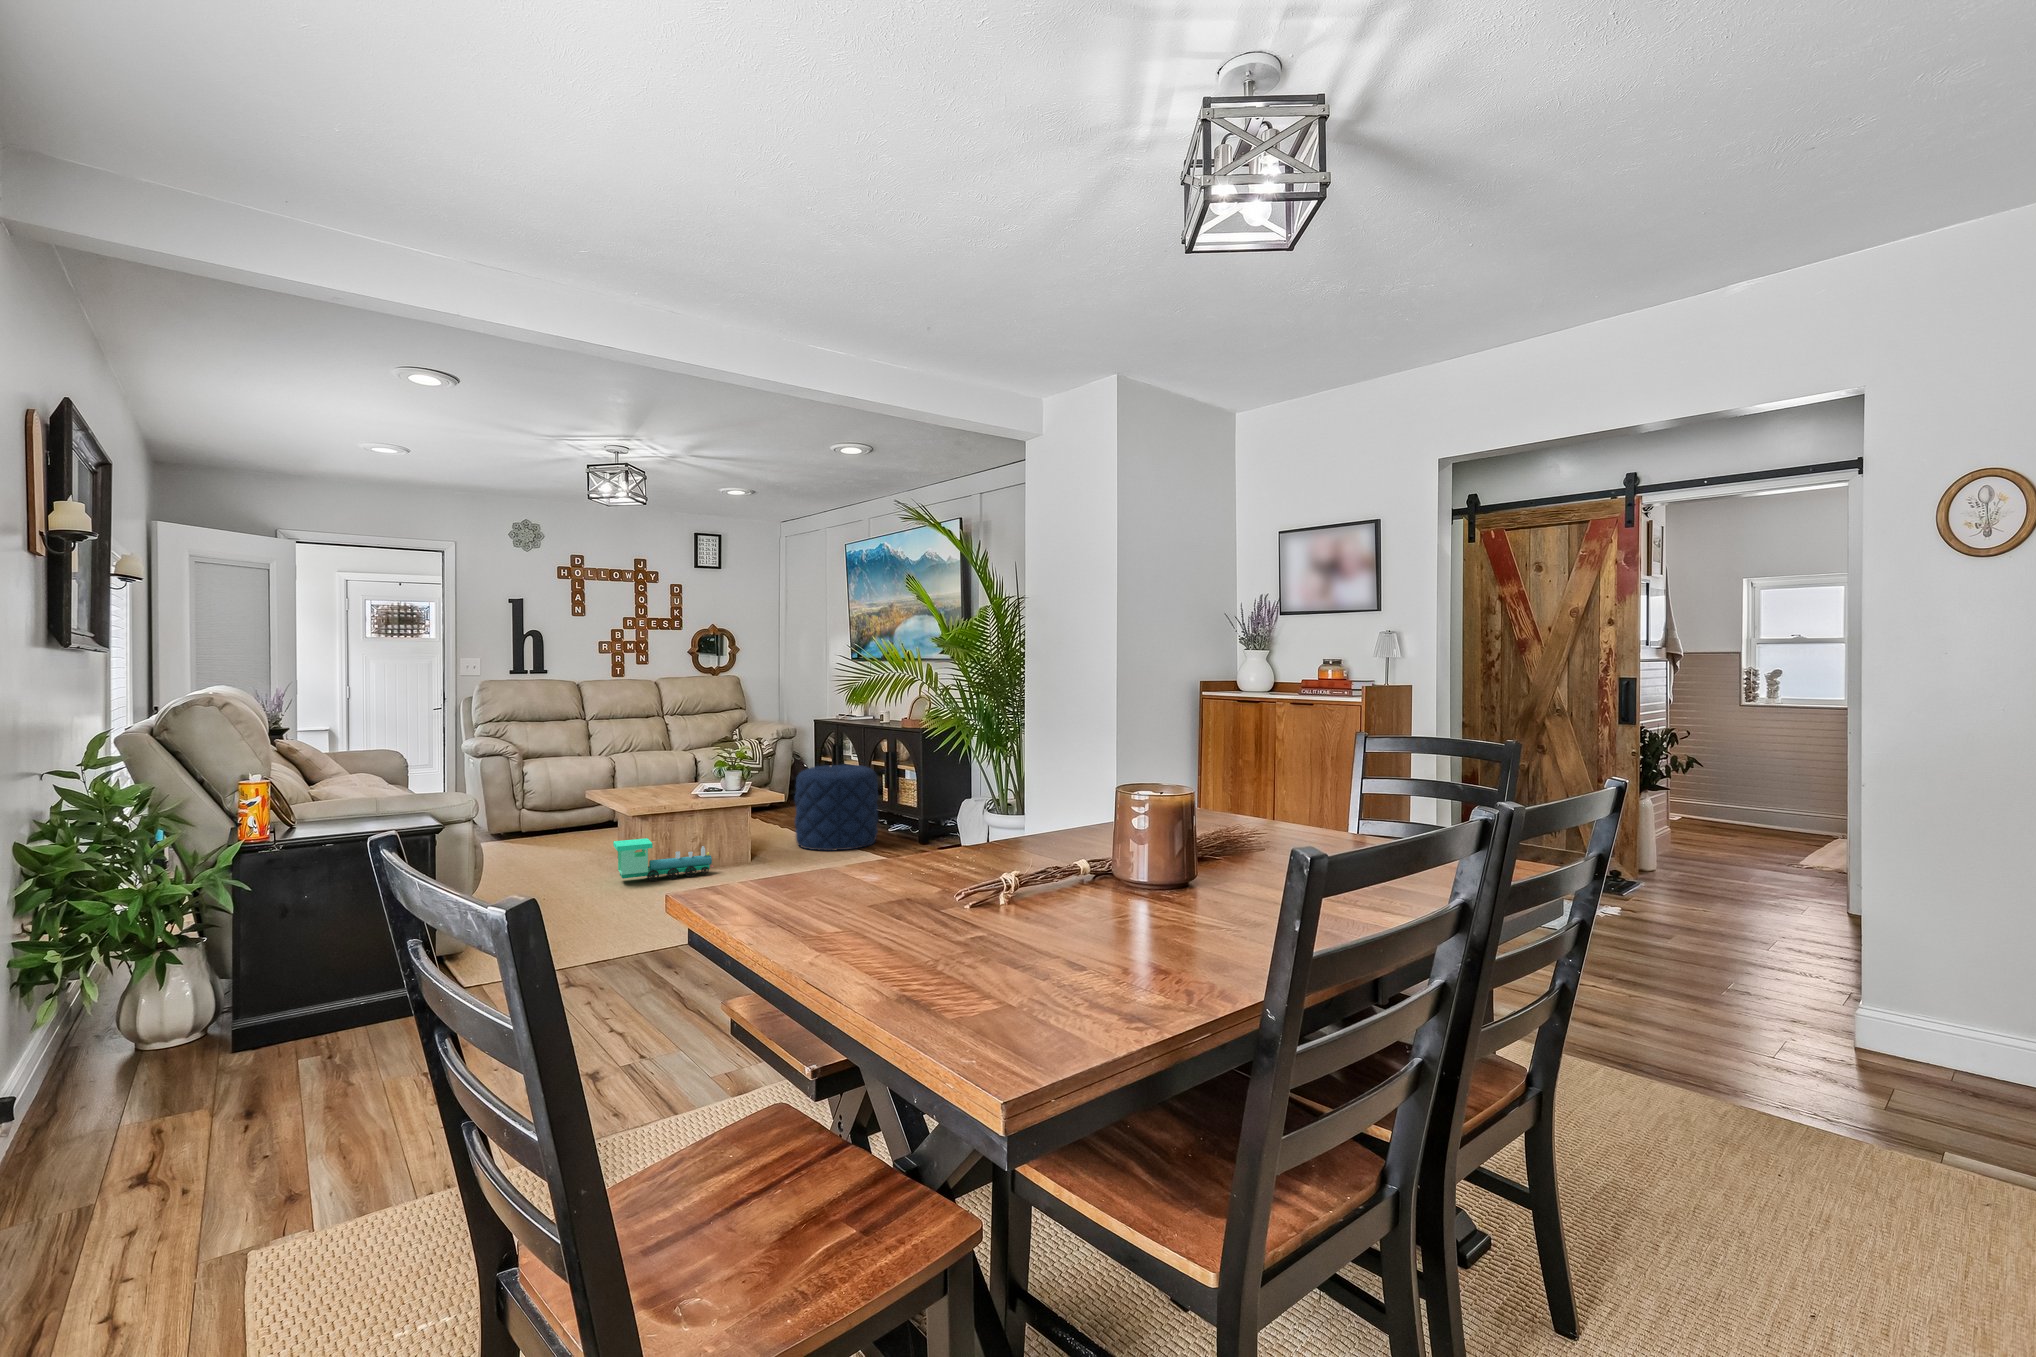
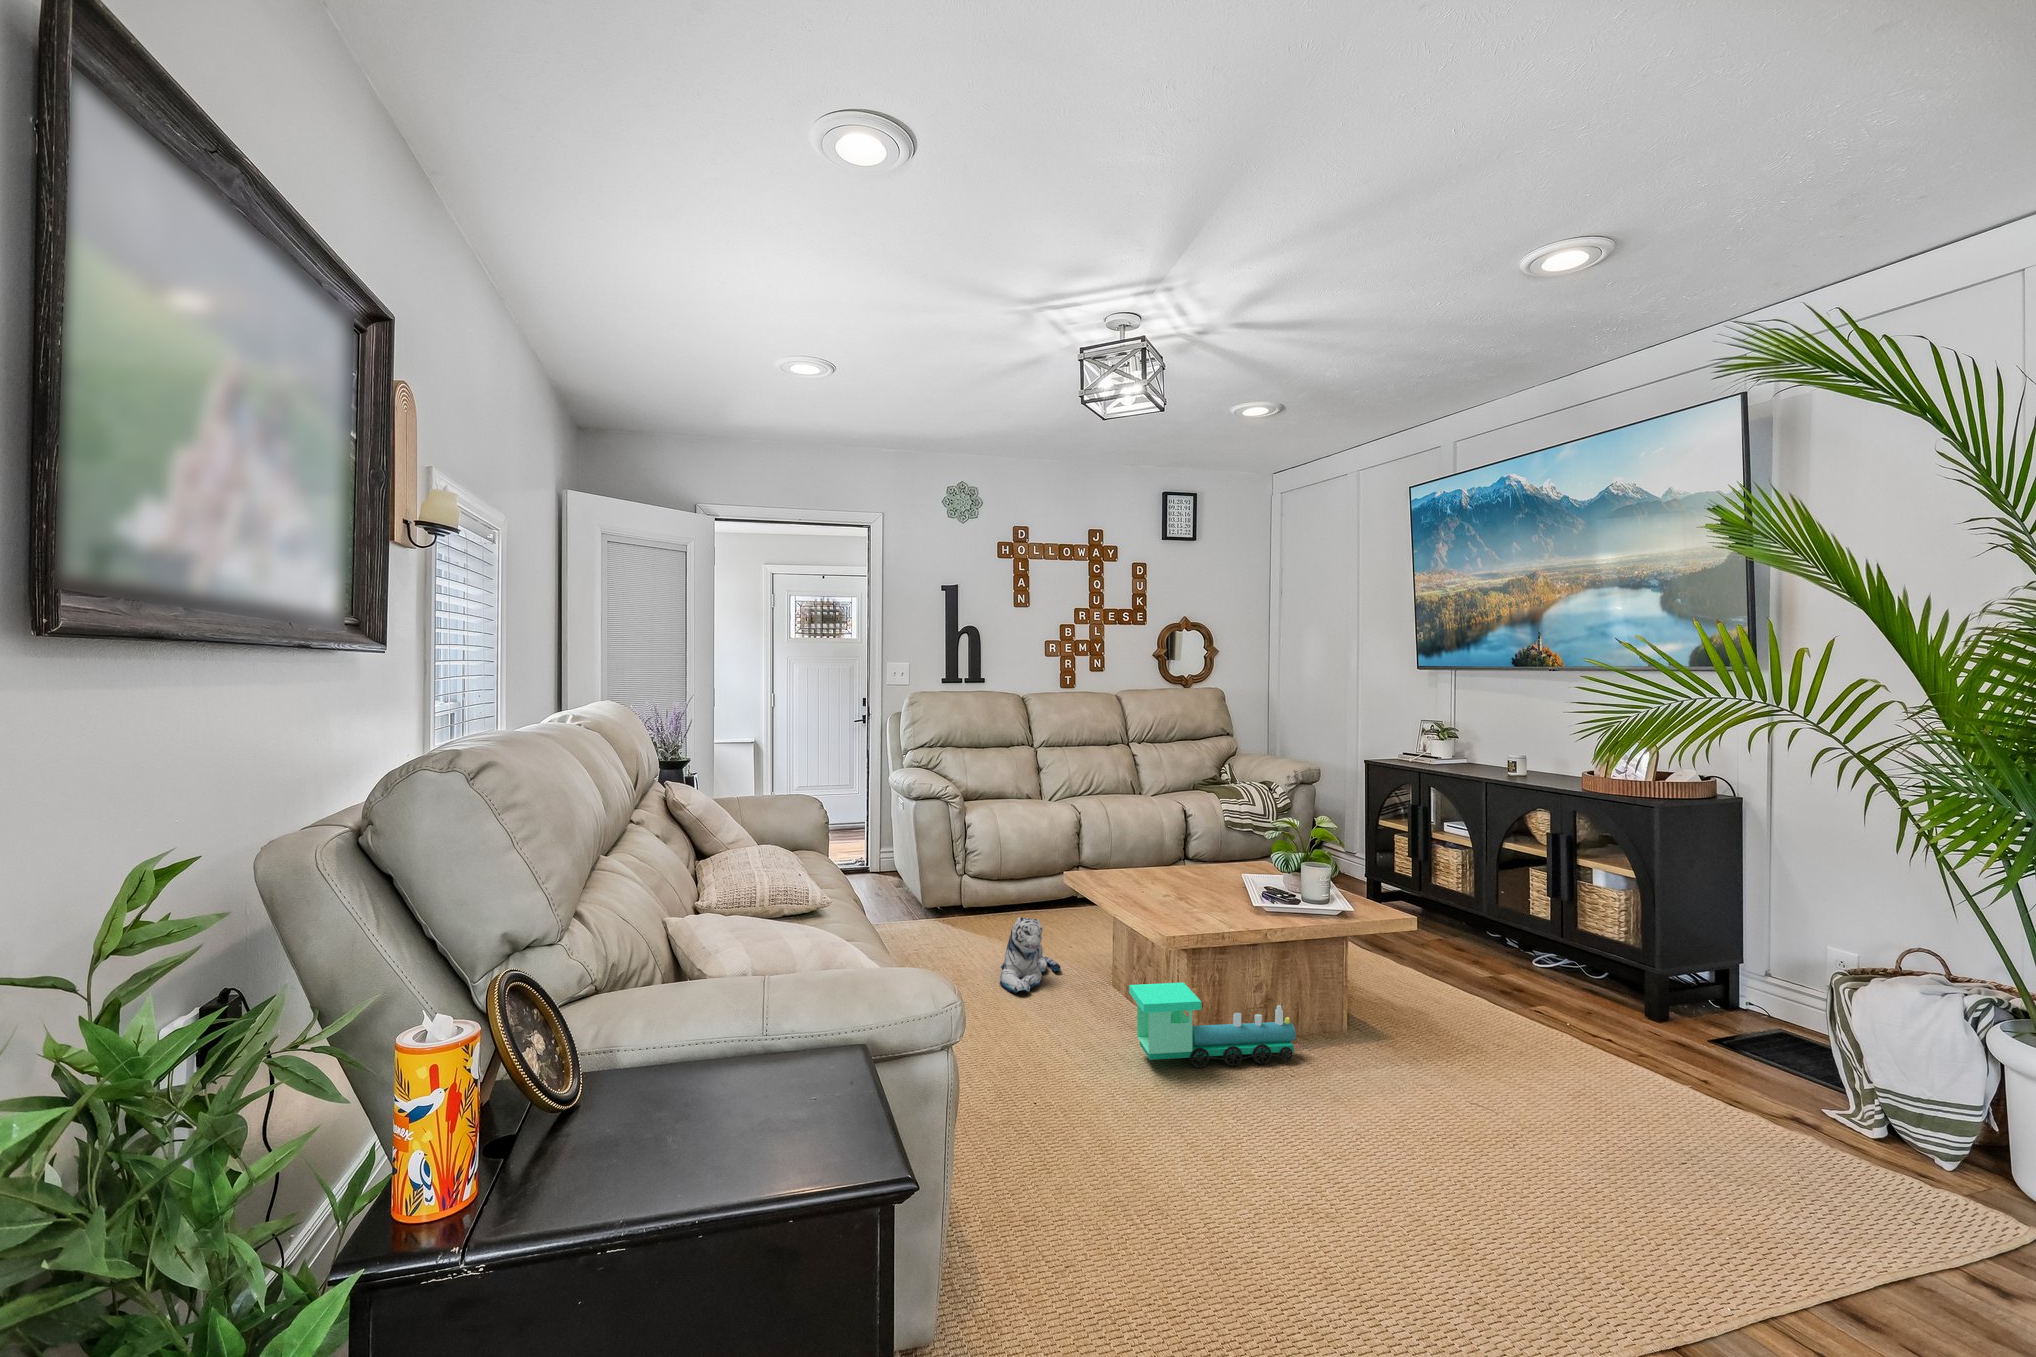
pouf: present [795,765,878,851] -> none [1393,850,1555,1016]
plush toy: none [540,821,585,866] -> present [1000,917,1061,993]

